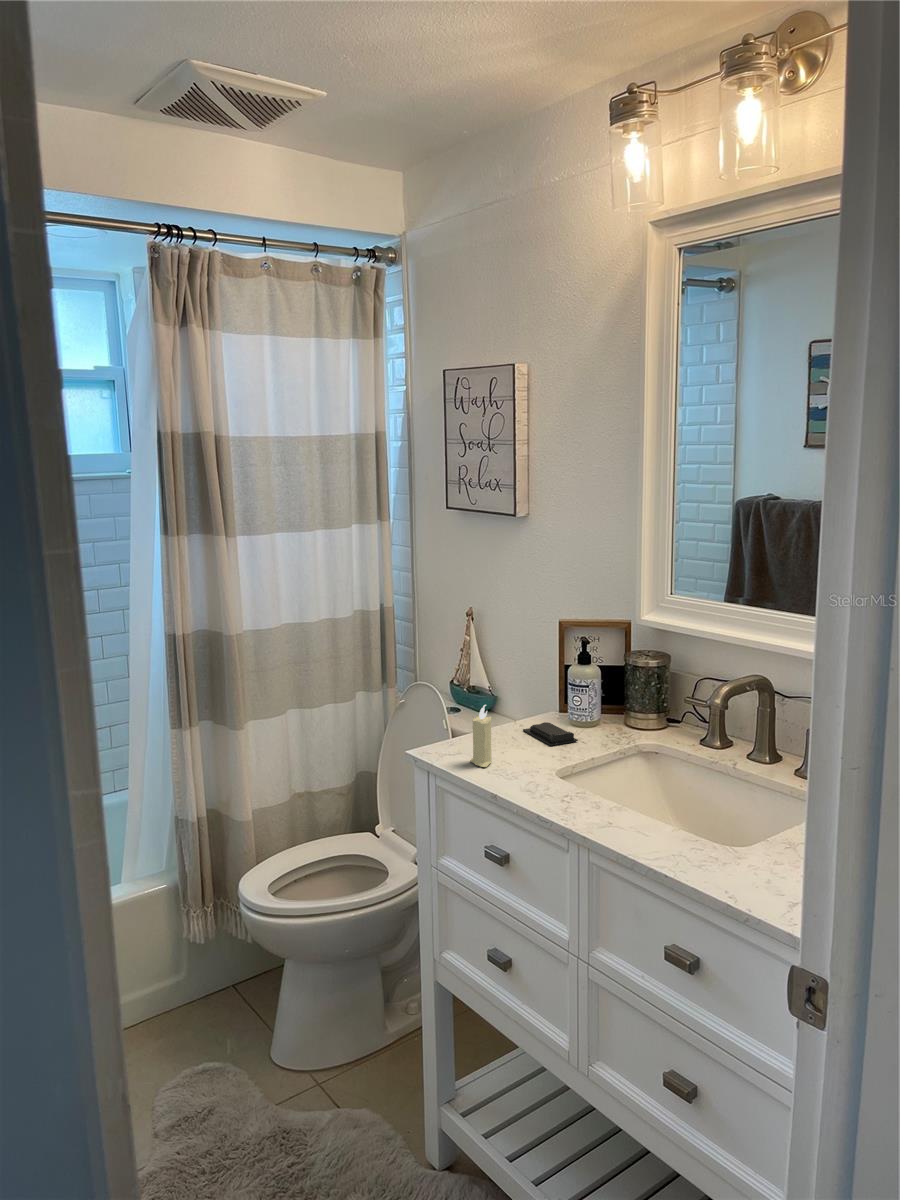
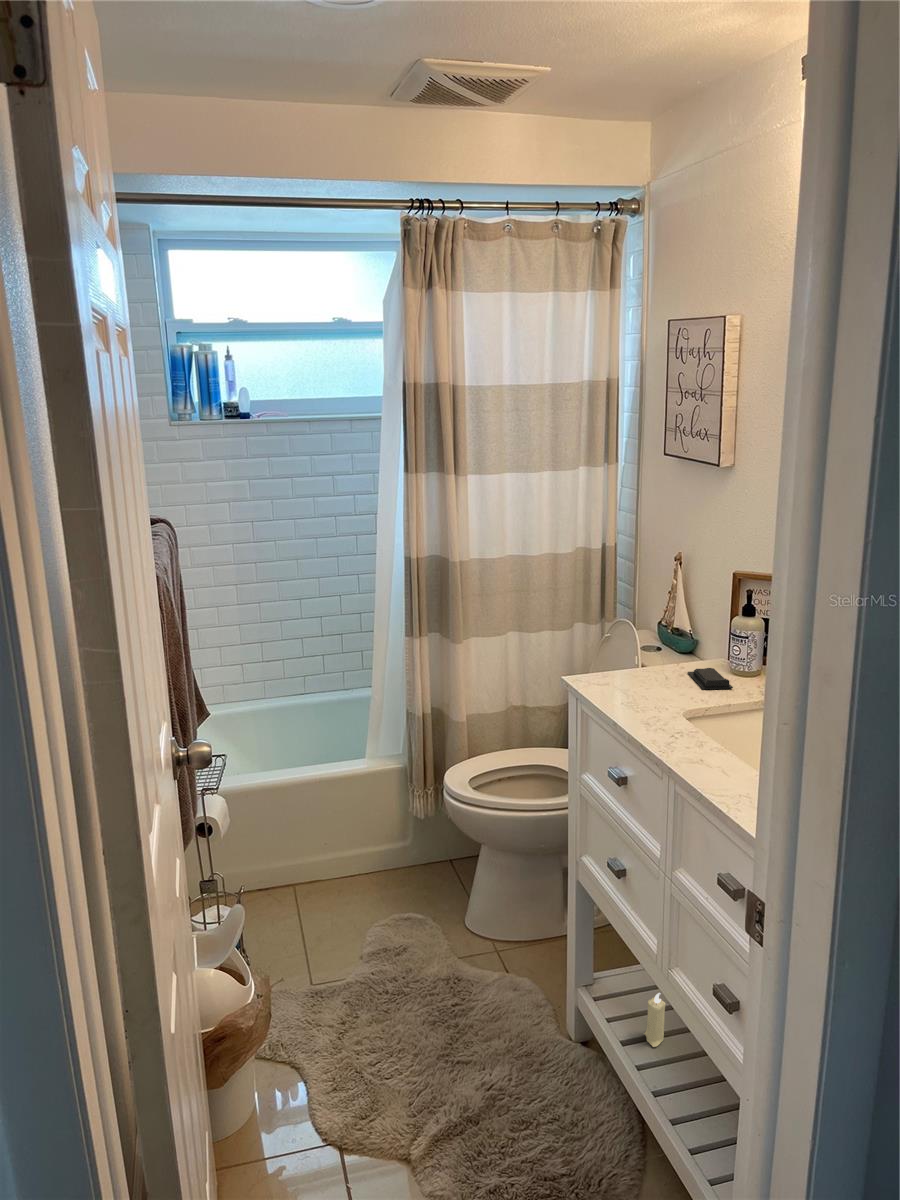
candle: present [470,705,492,767] -> present [644,993,665,1047]

